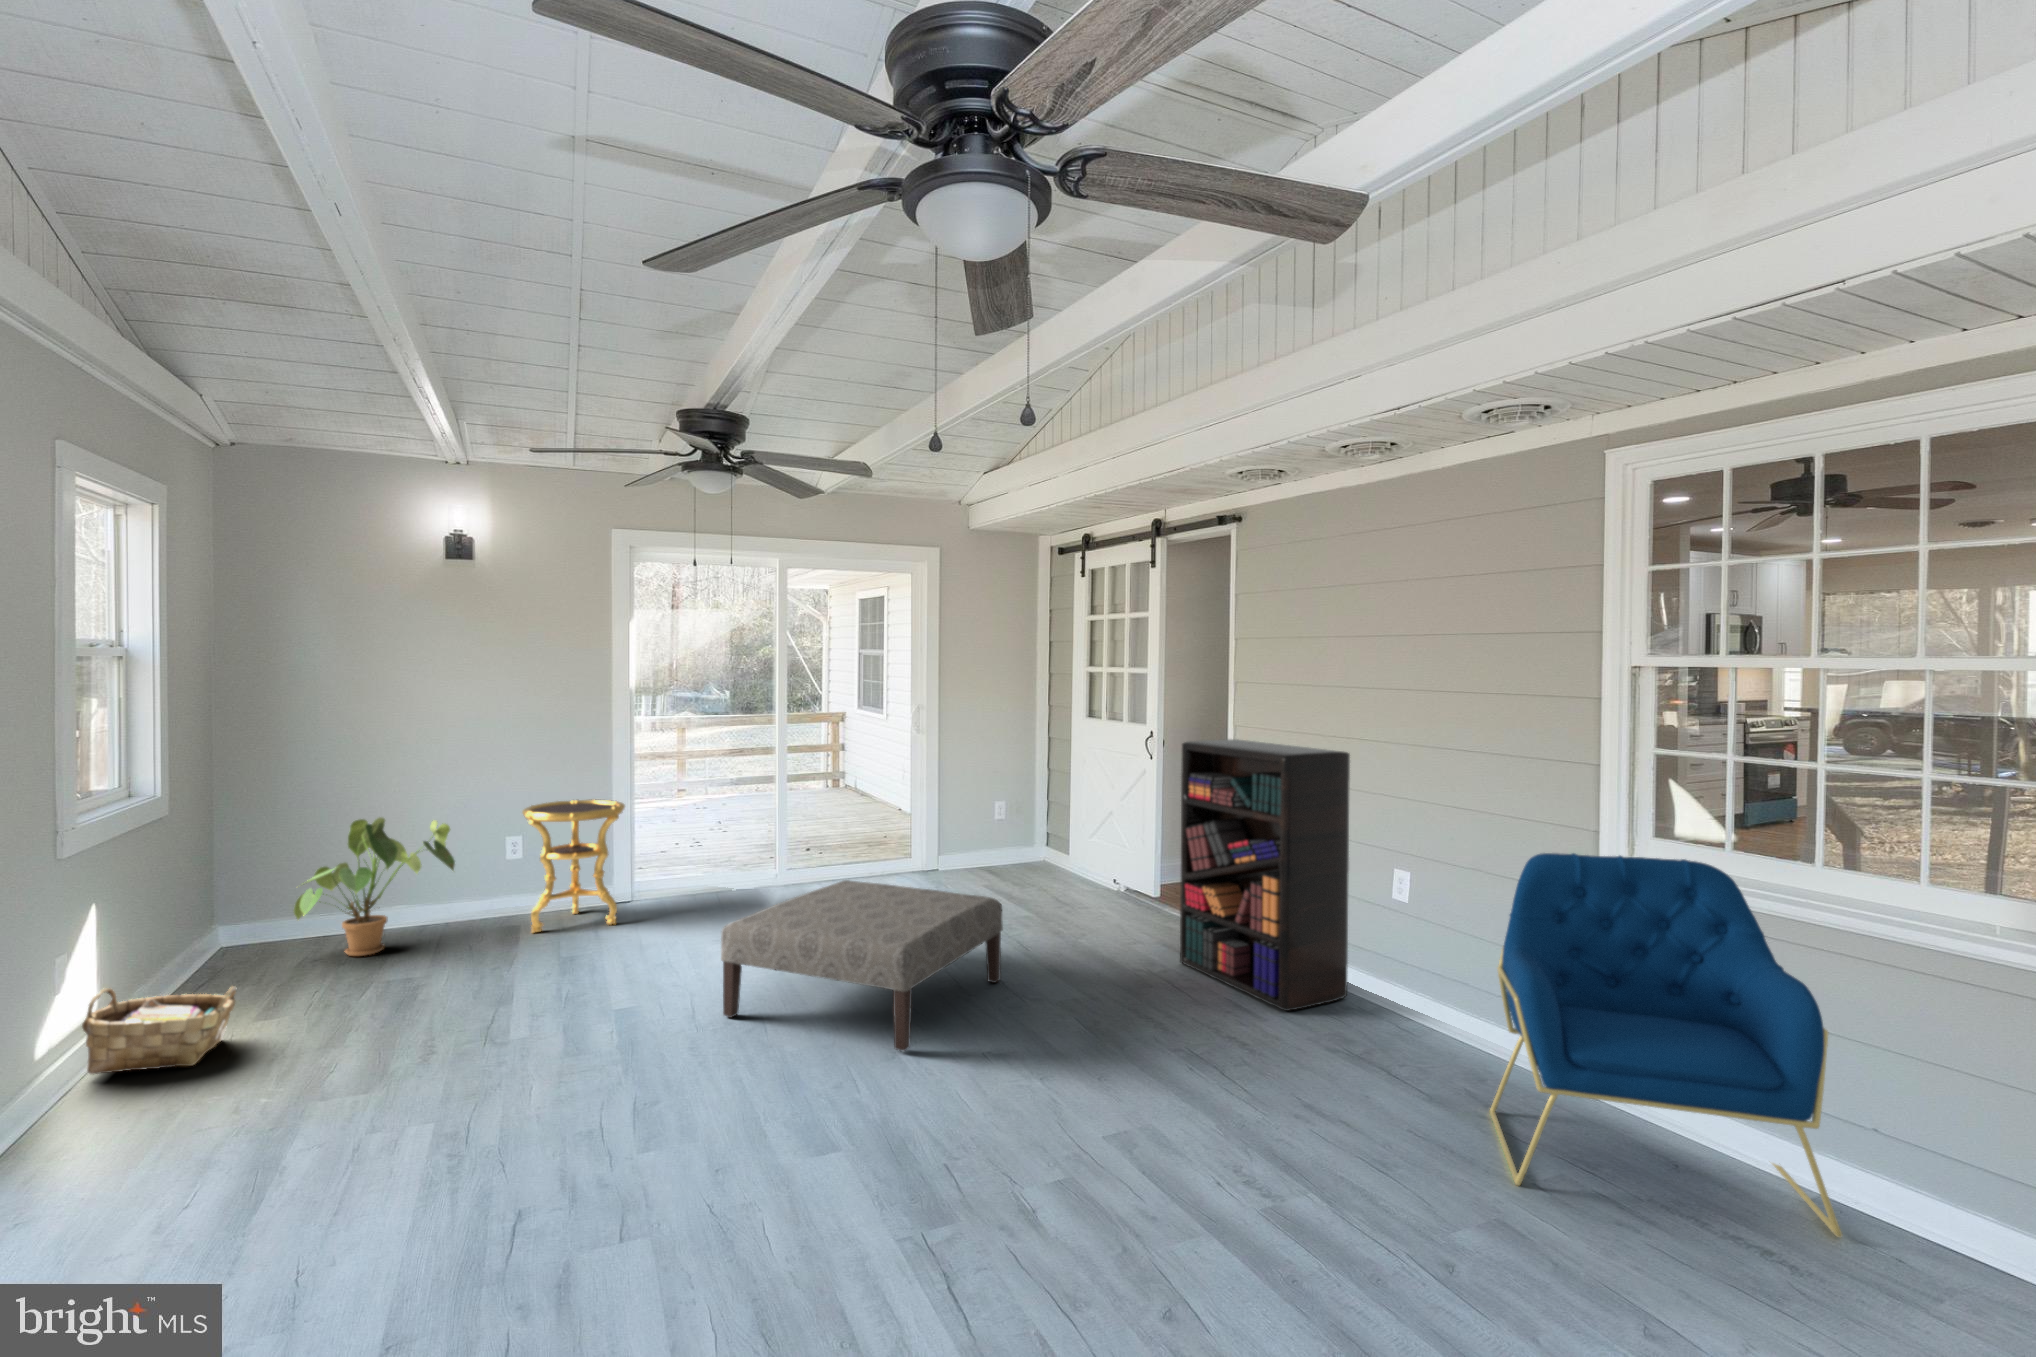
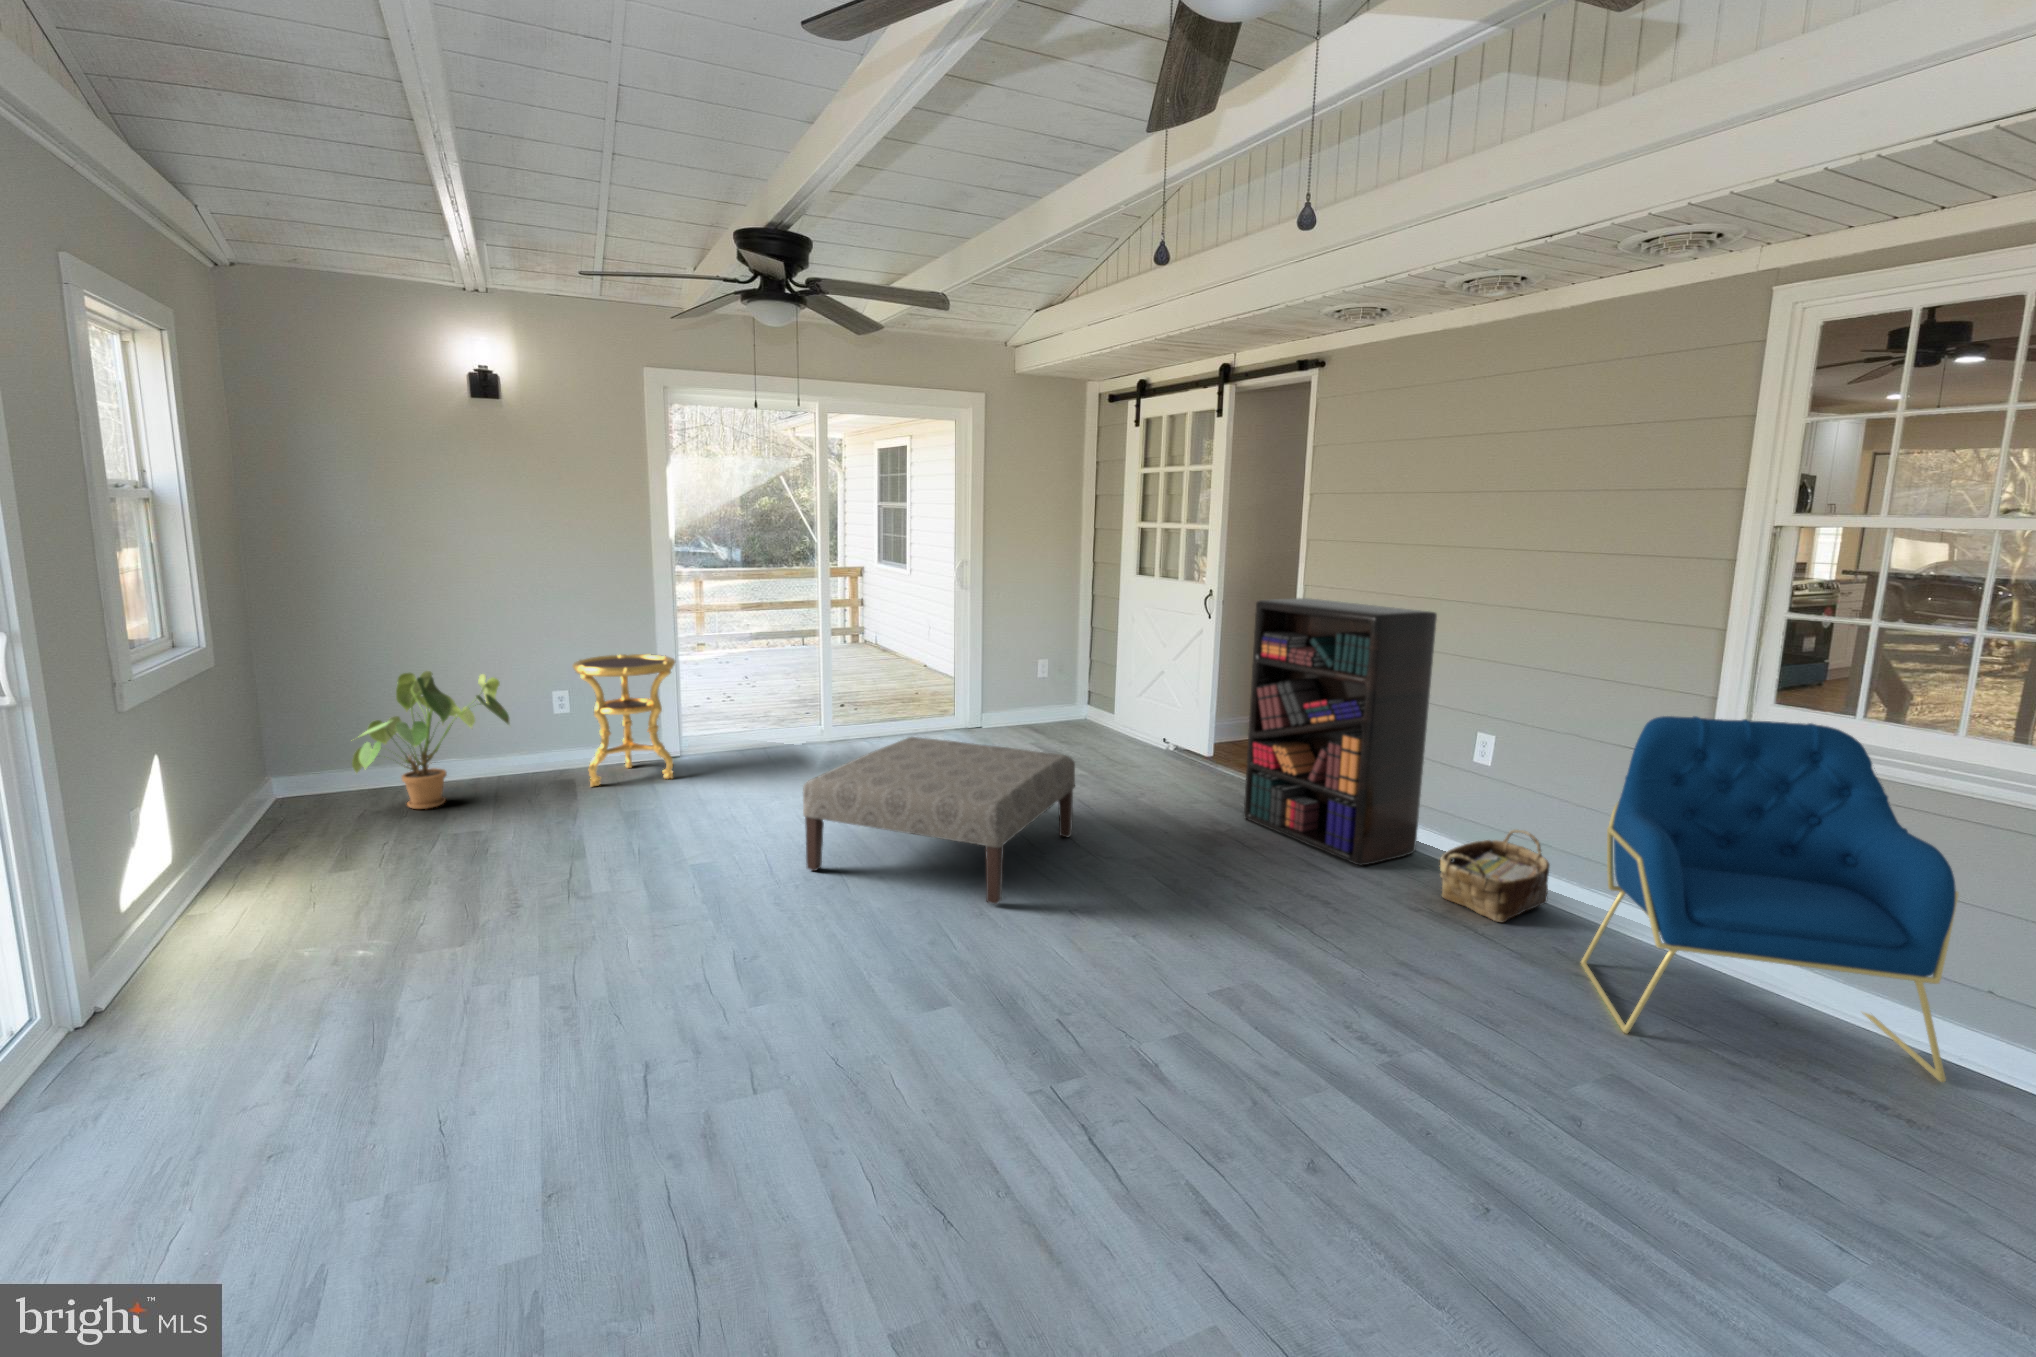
woven basket: present [82,986,236,1075] -> present [1440,830,1550,922]

